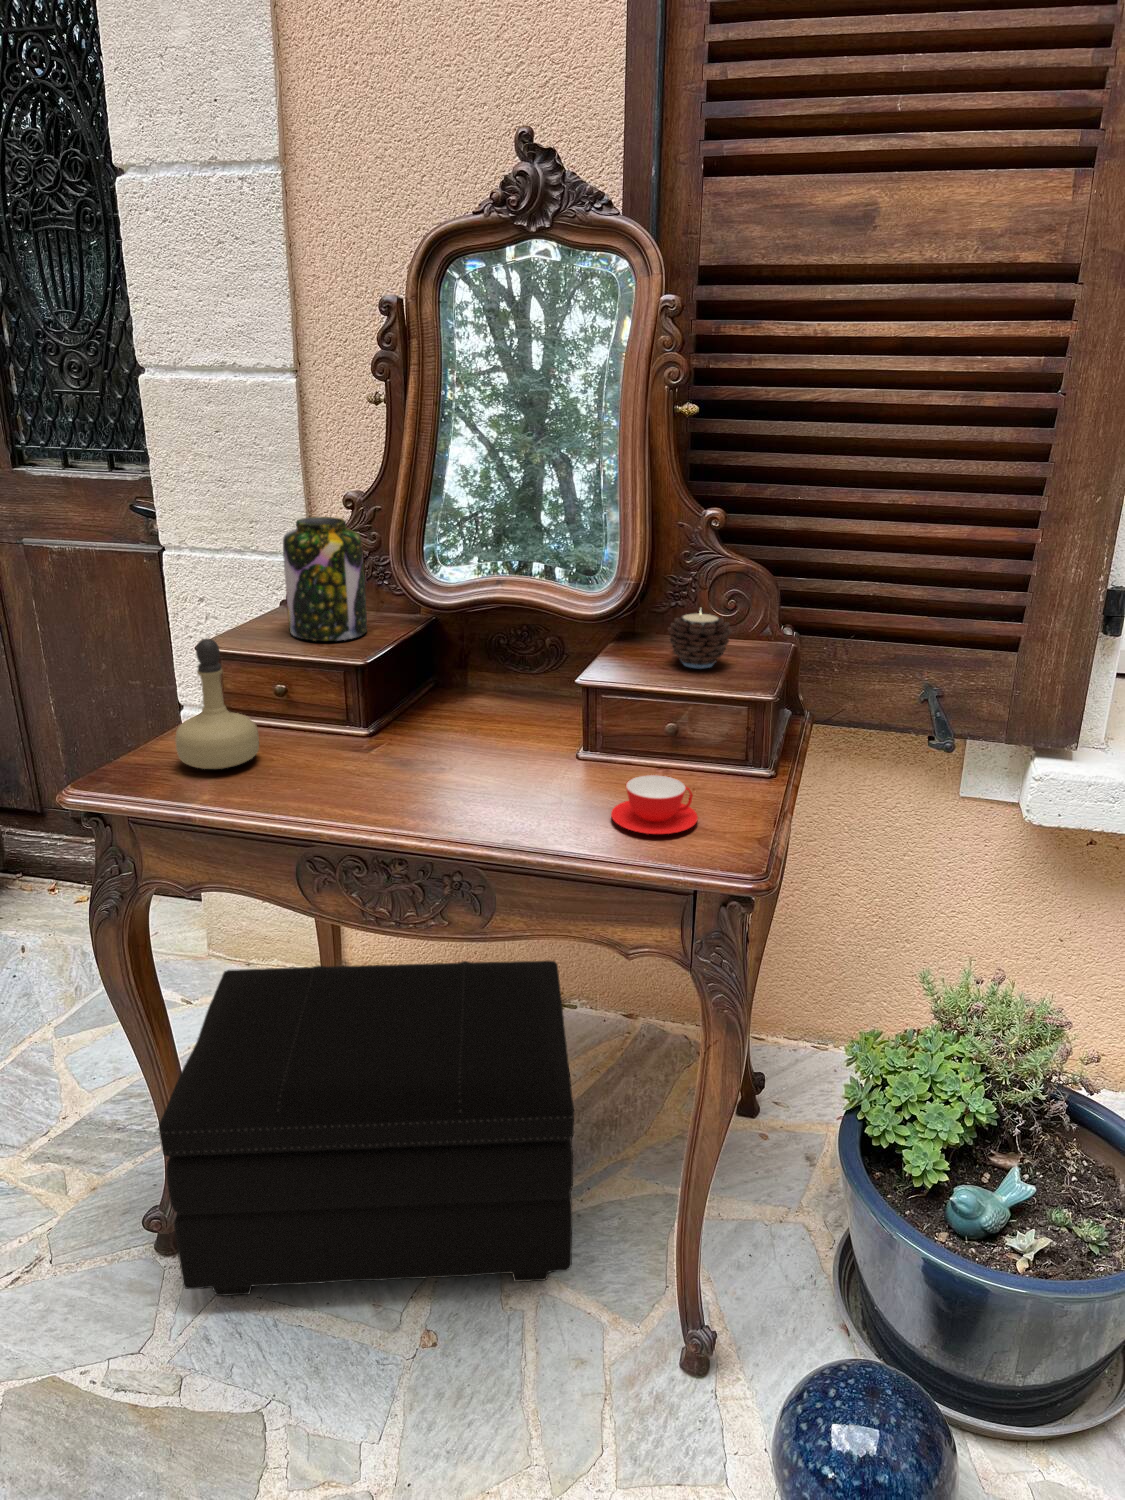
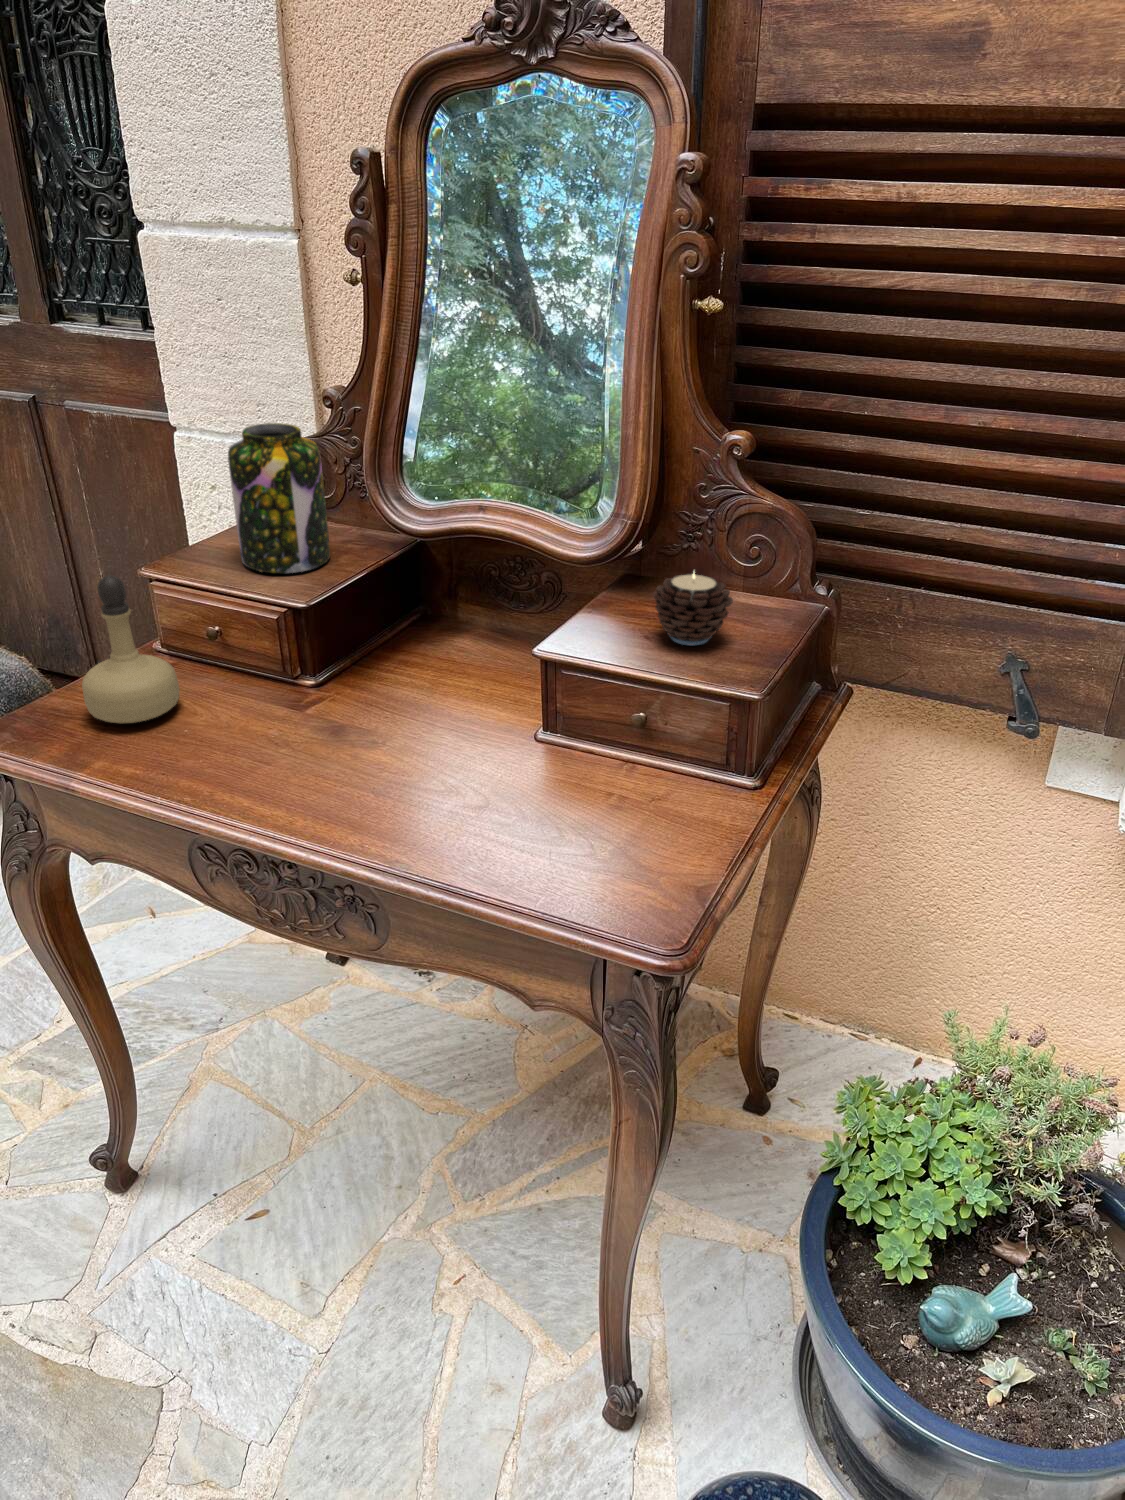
teacup: present [611,775,698,834] -> none [530,789,636,872]
footstool: present [159,961,574,1296] -> none [70,907,544,1285]

